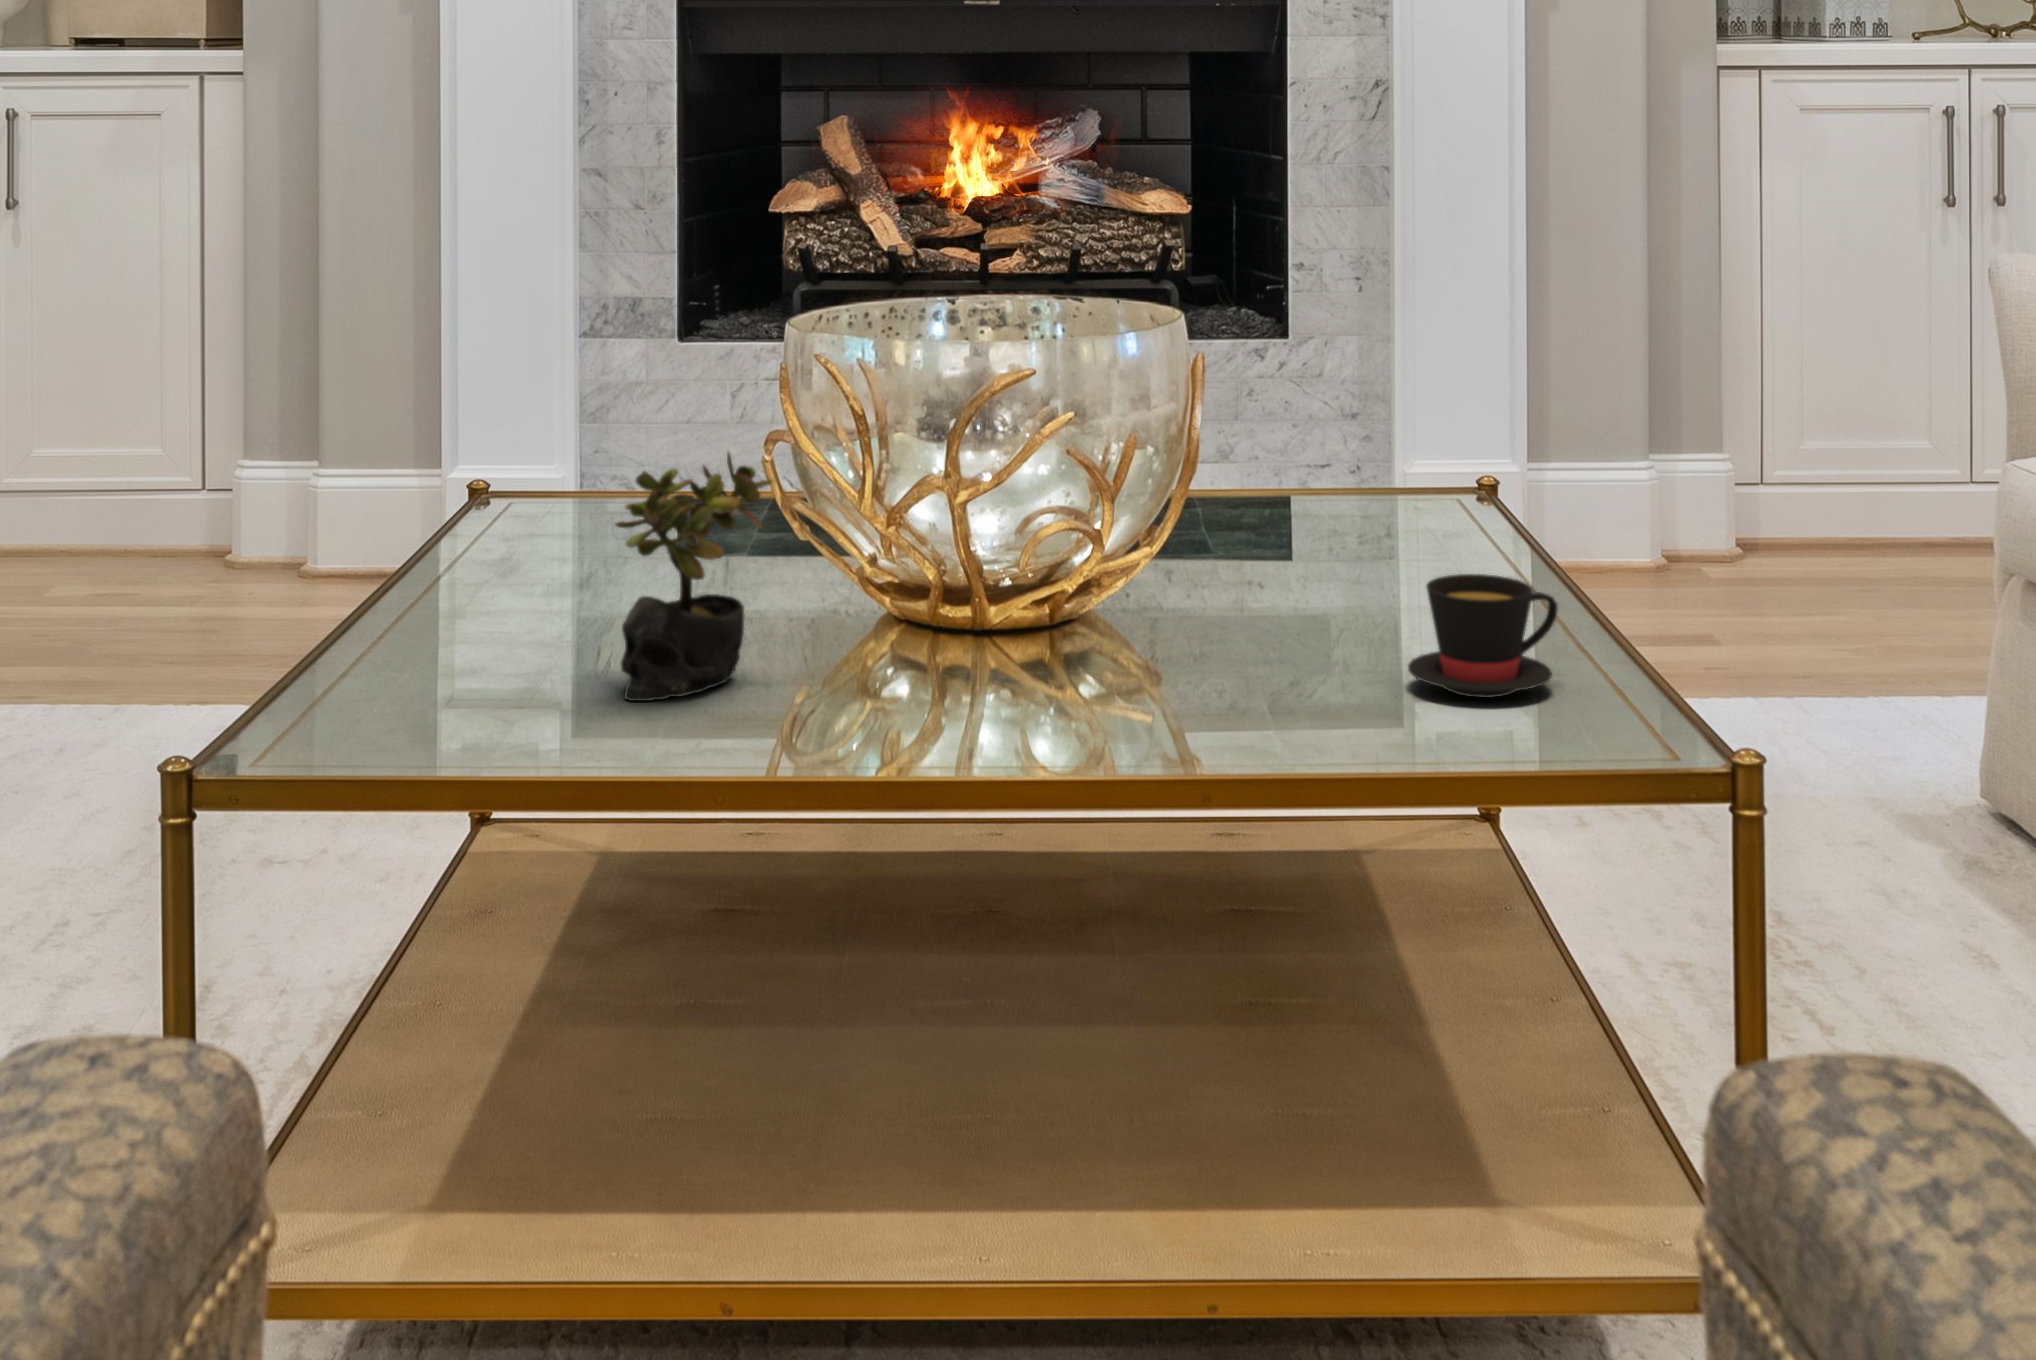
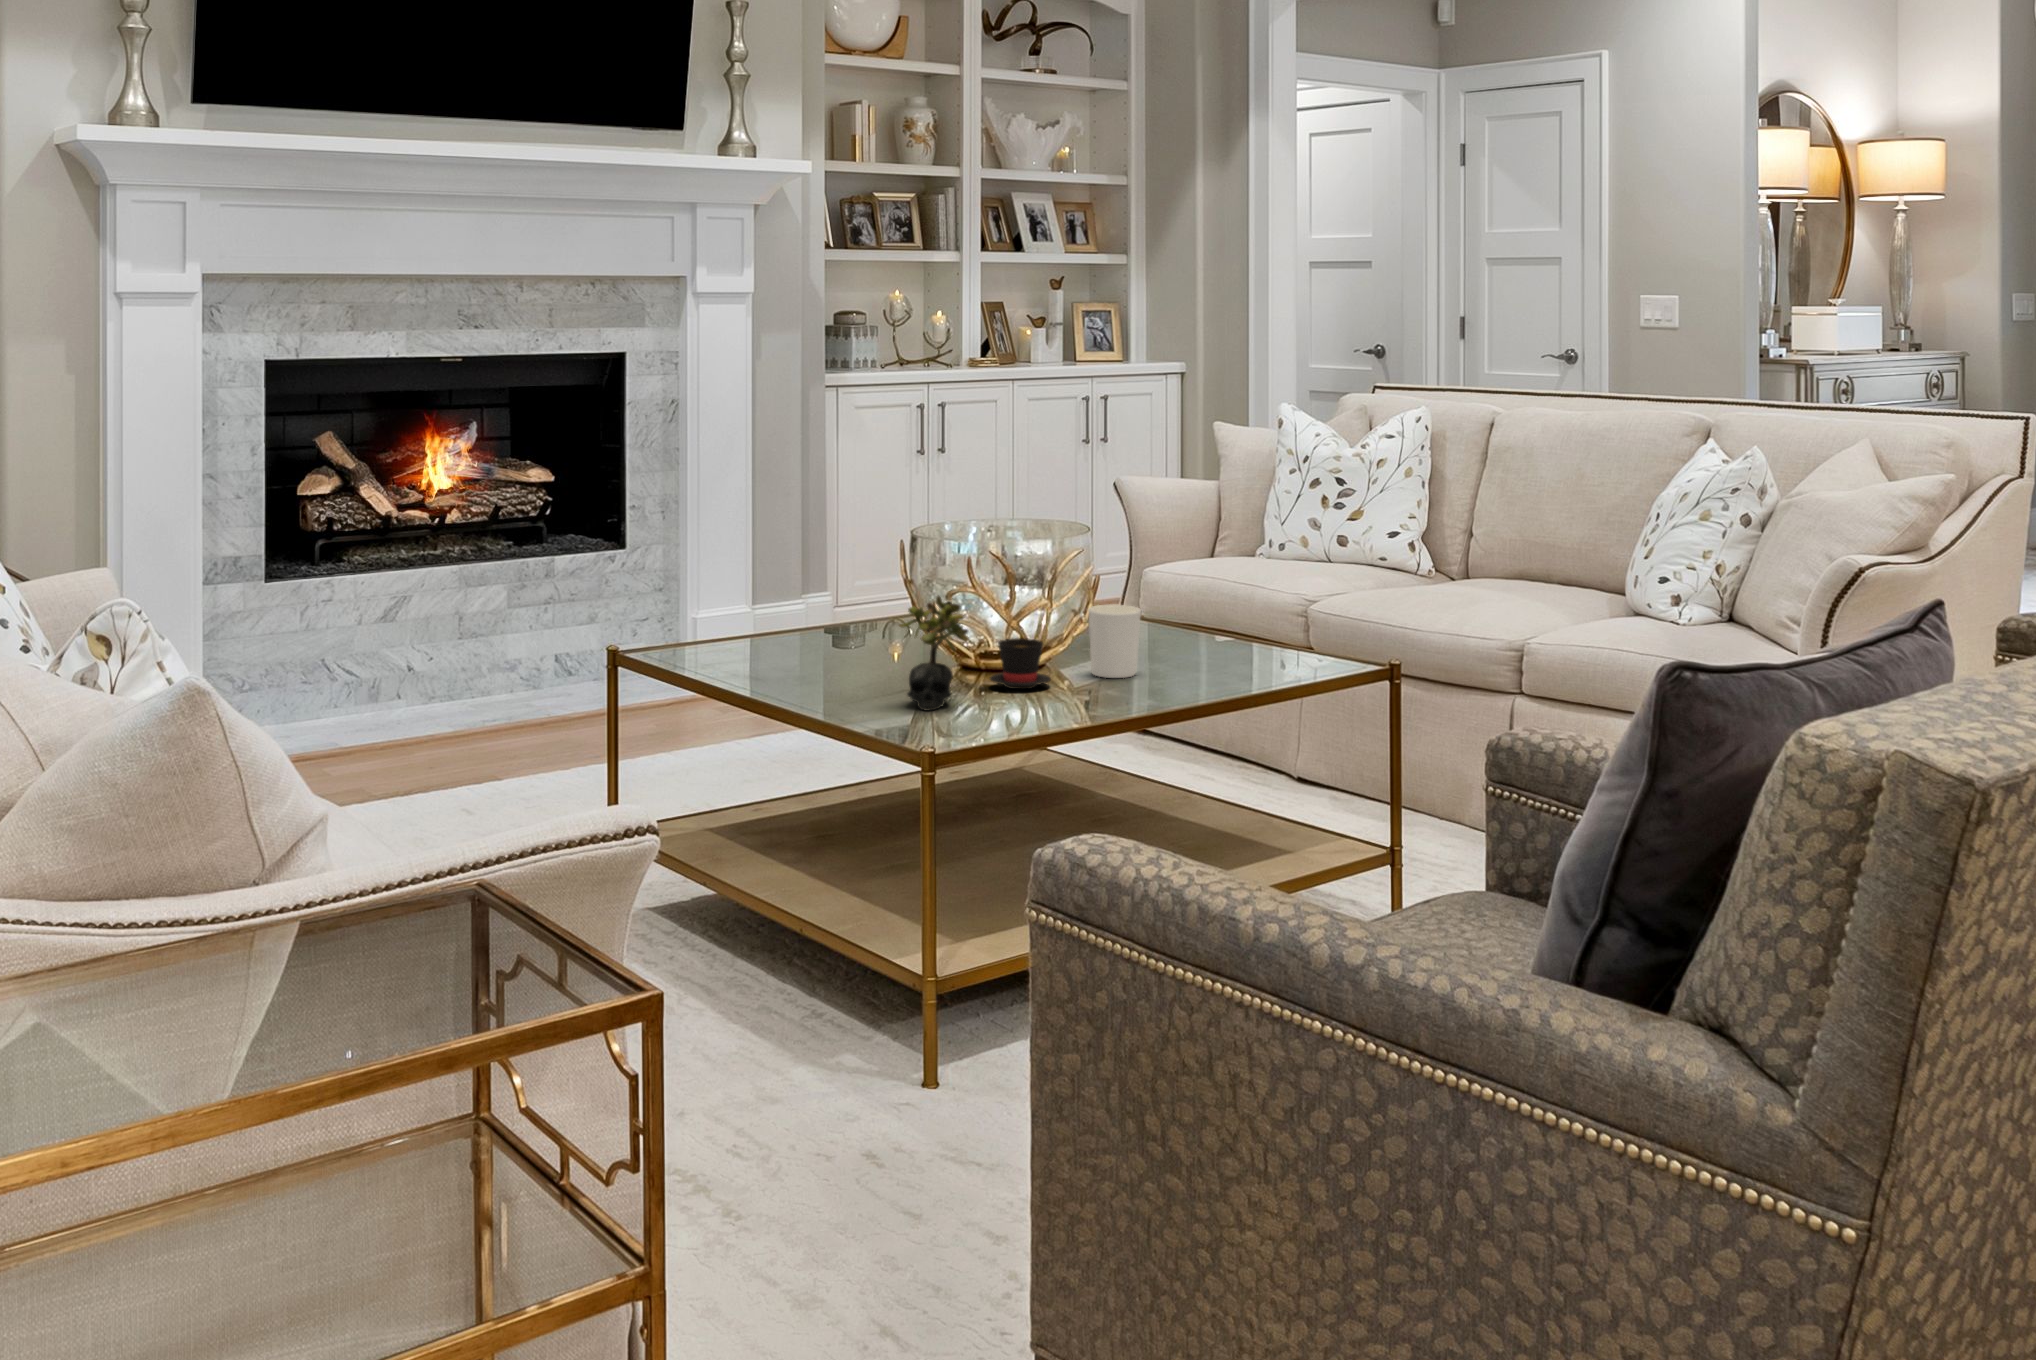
candle holder: none [1140,522,1266,704] -> present [1088,605,1141,678]
teacup: present [1408,574,1558,698] -> present [990,638,1051,689]

